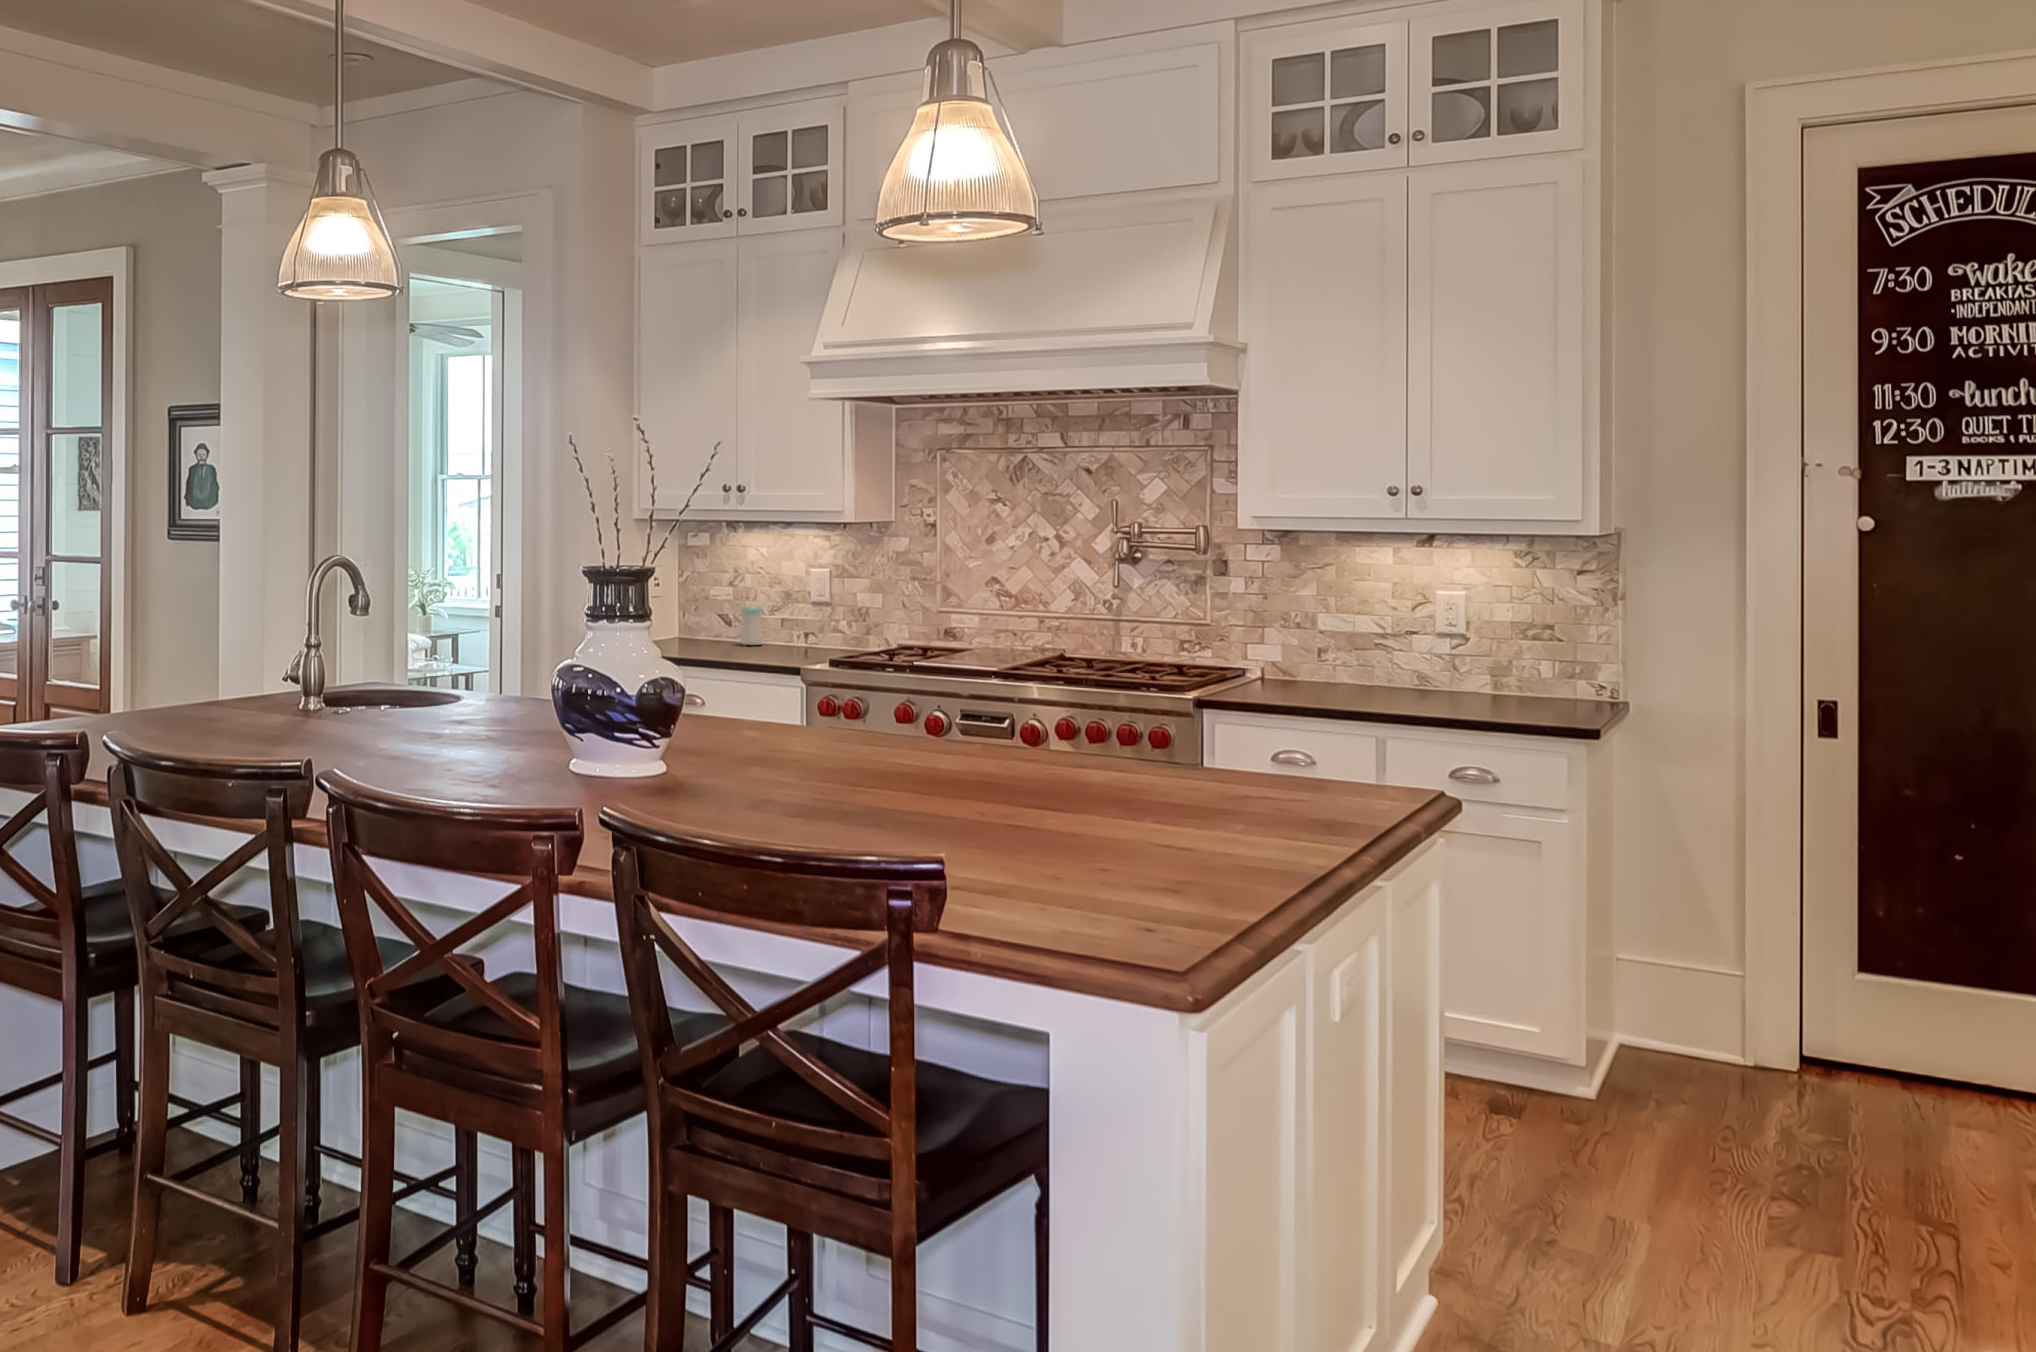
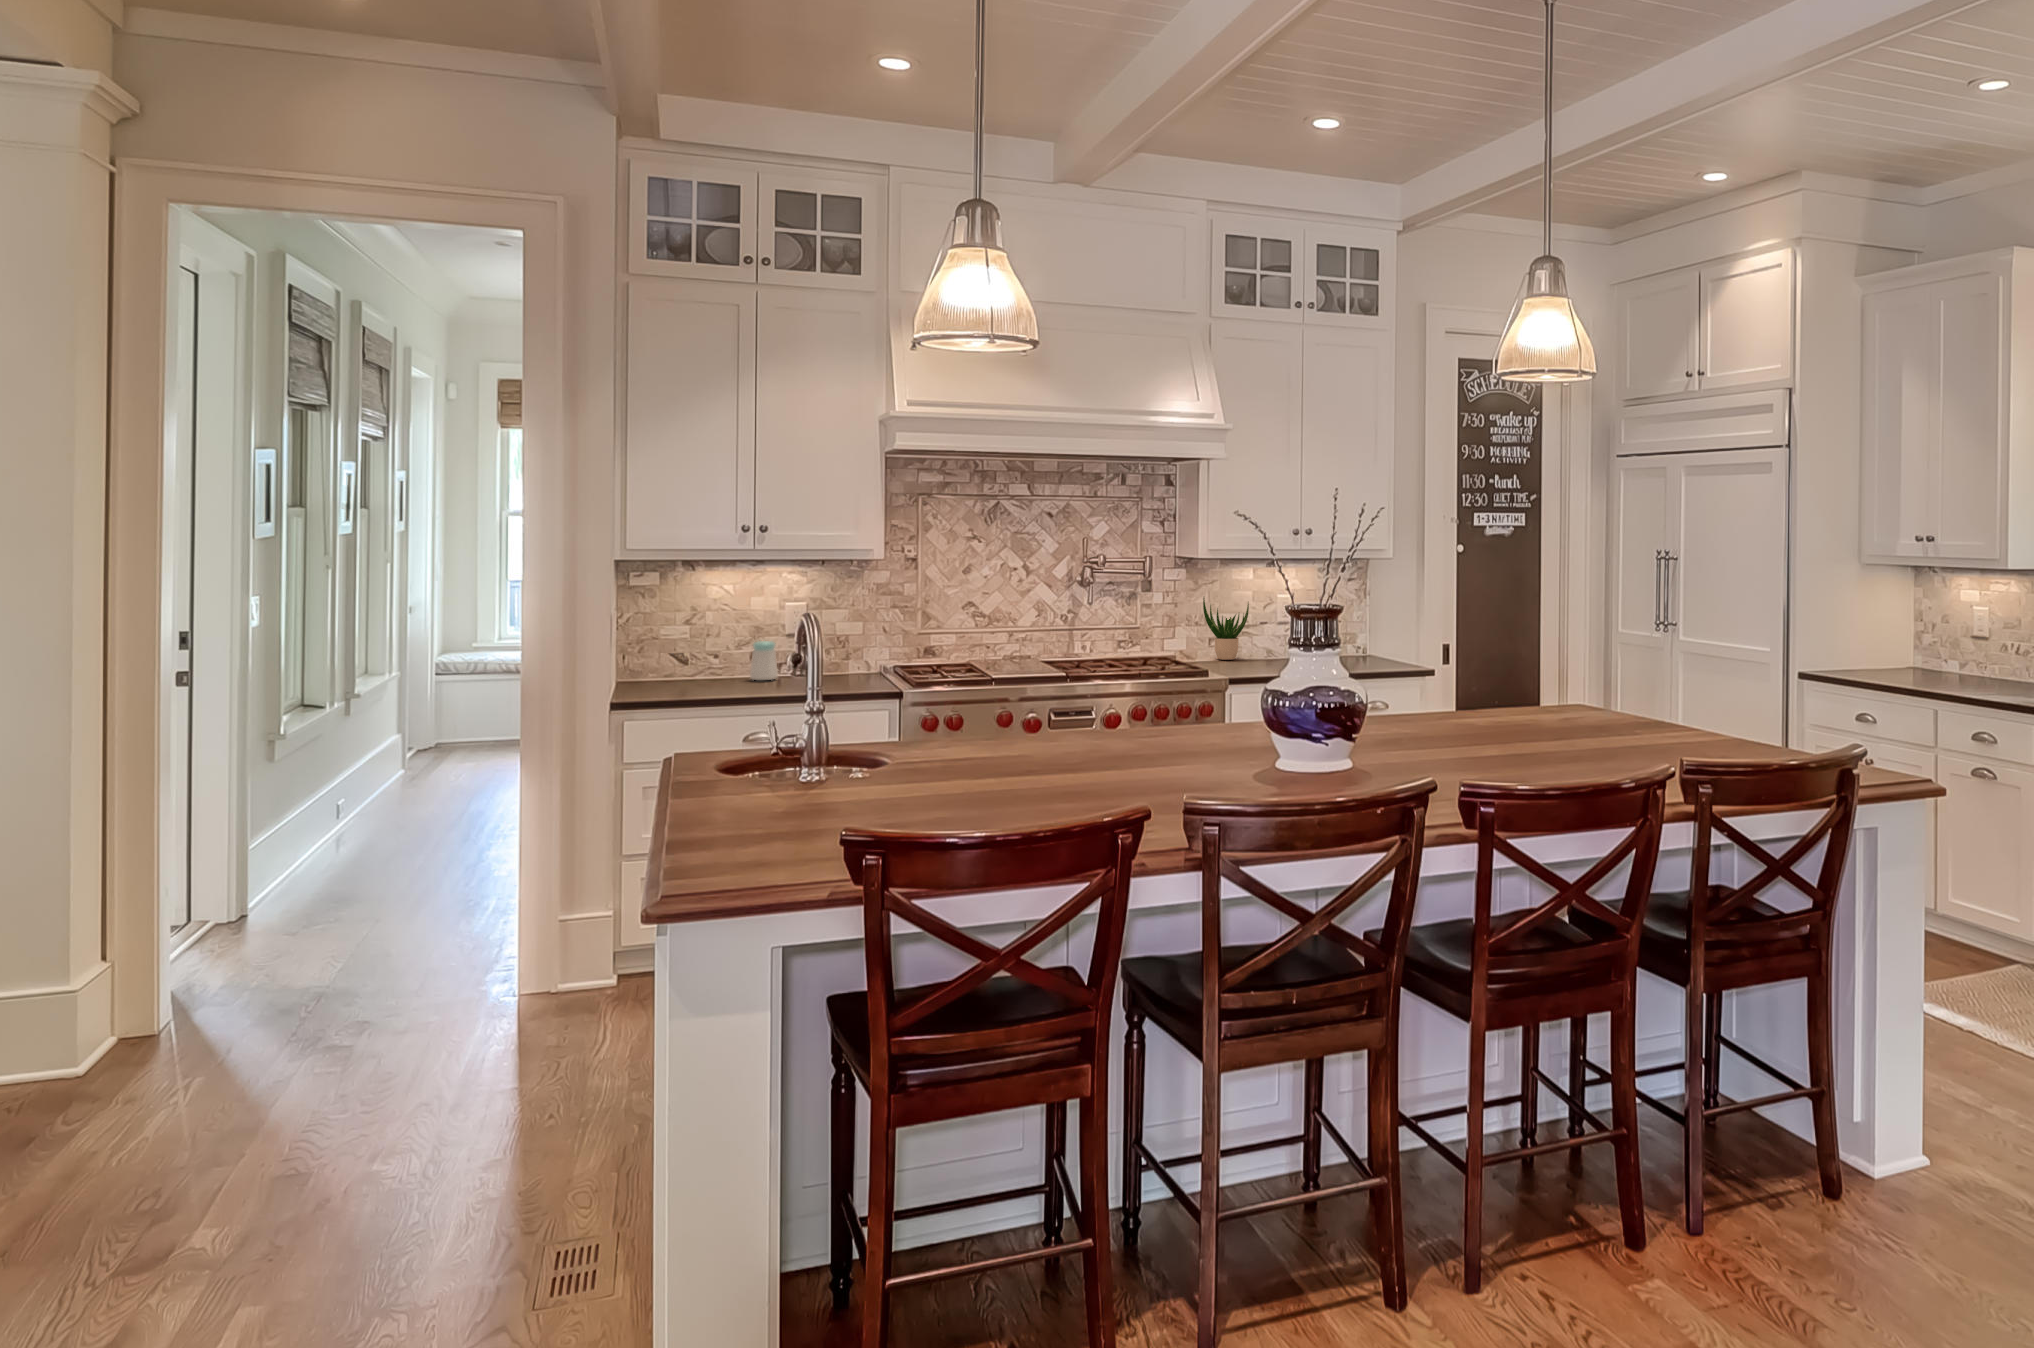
potted plant: none [1281,582,1354,679] -> present [1203,598,1249,660]

